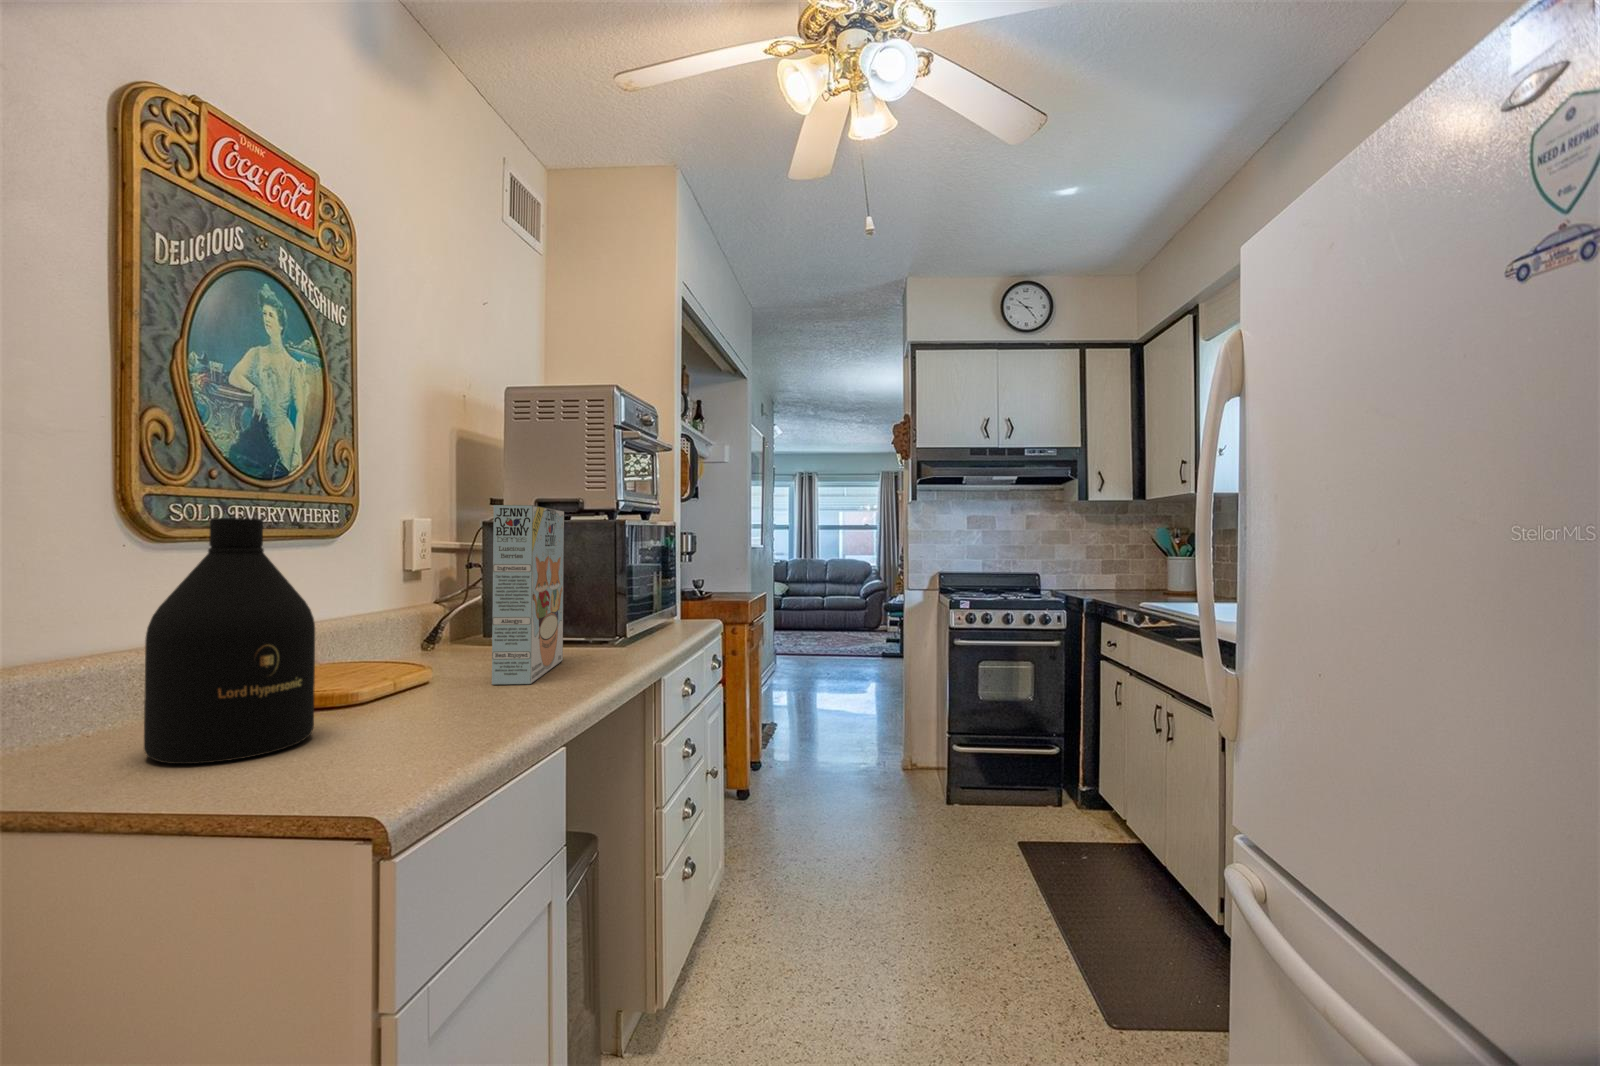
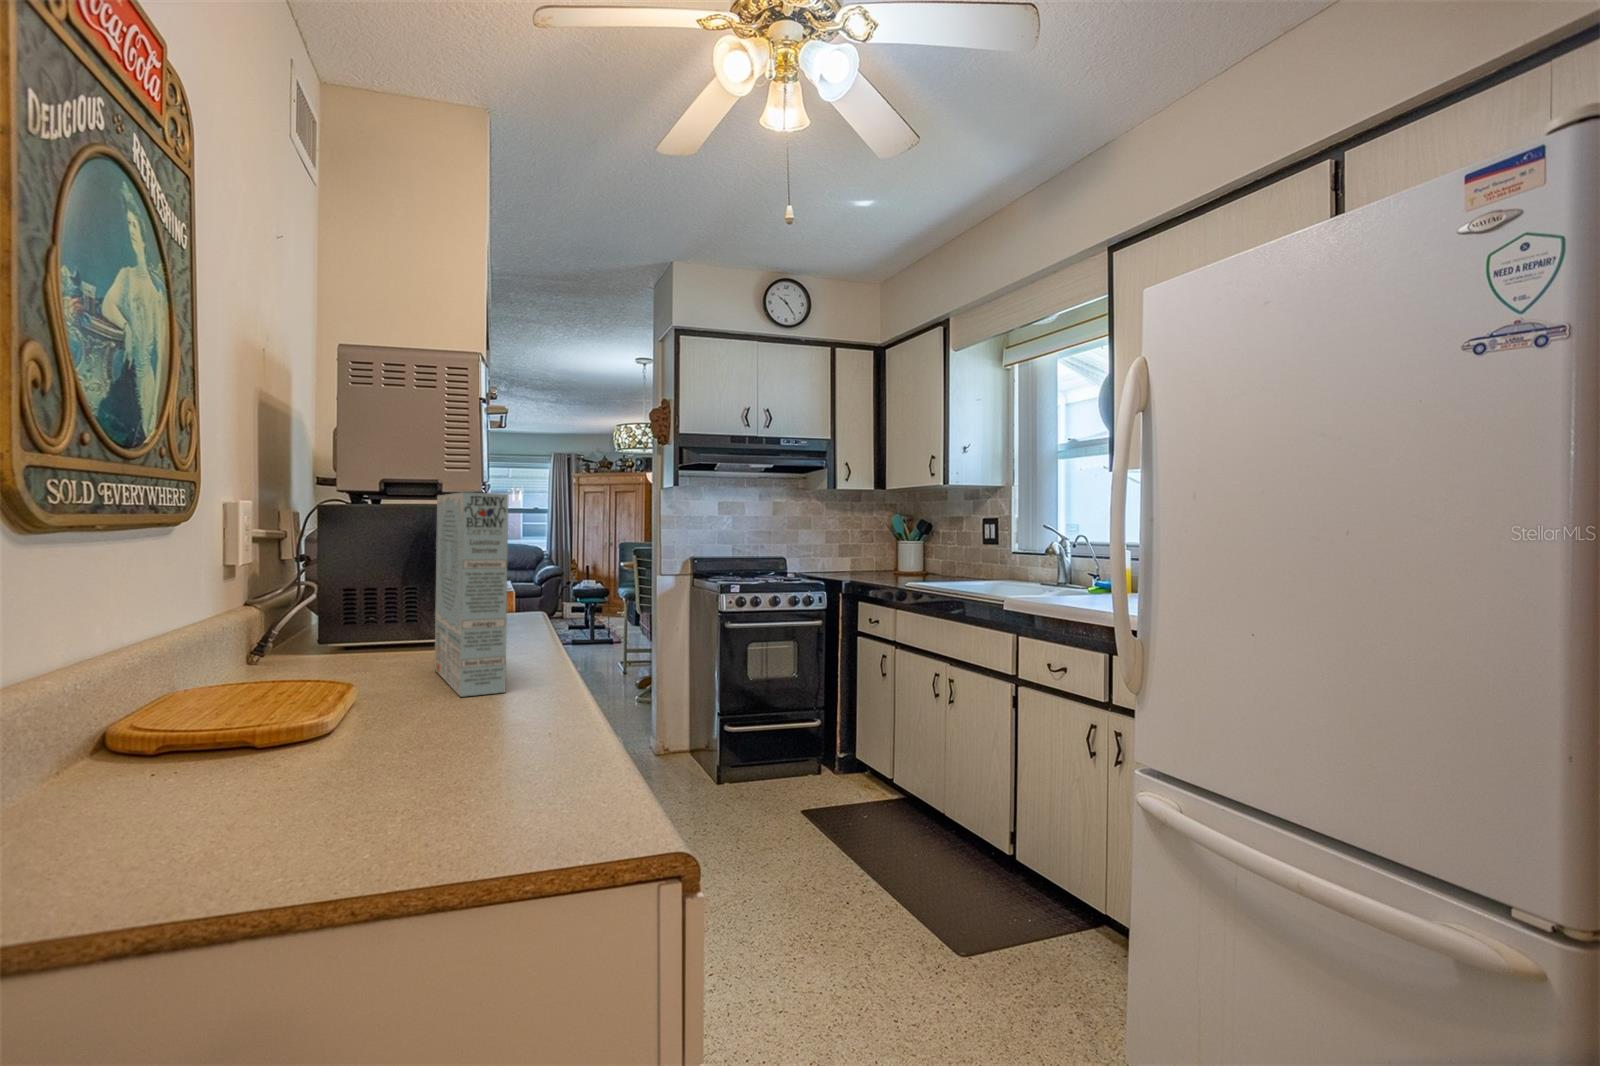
bottle: present [144,518,315,764] -> none [229,512,419,813]

